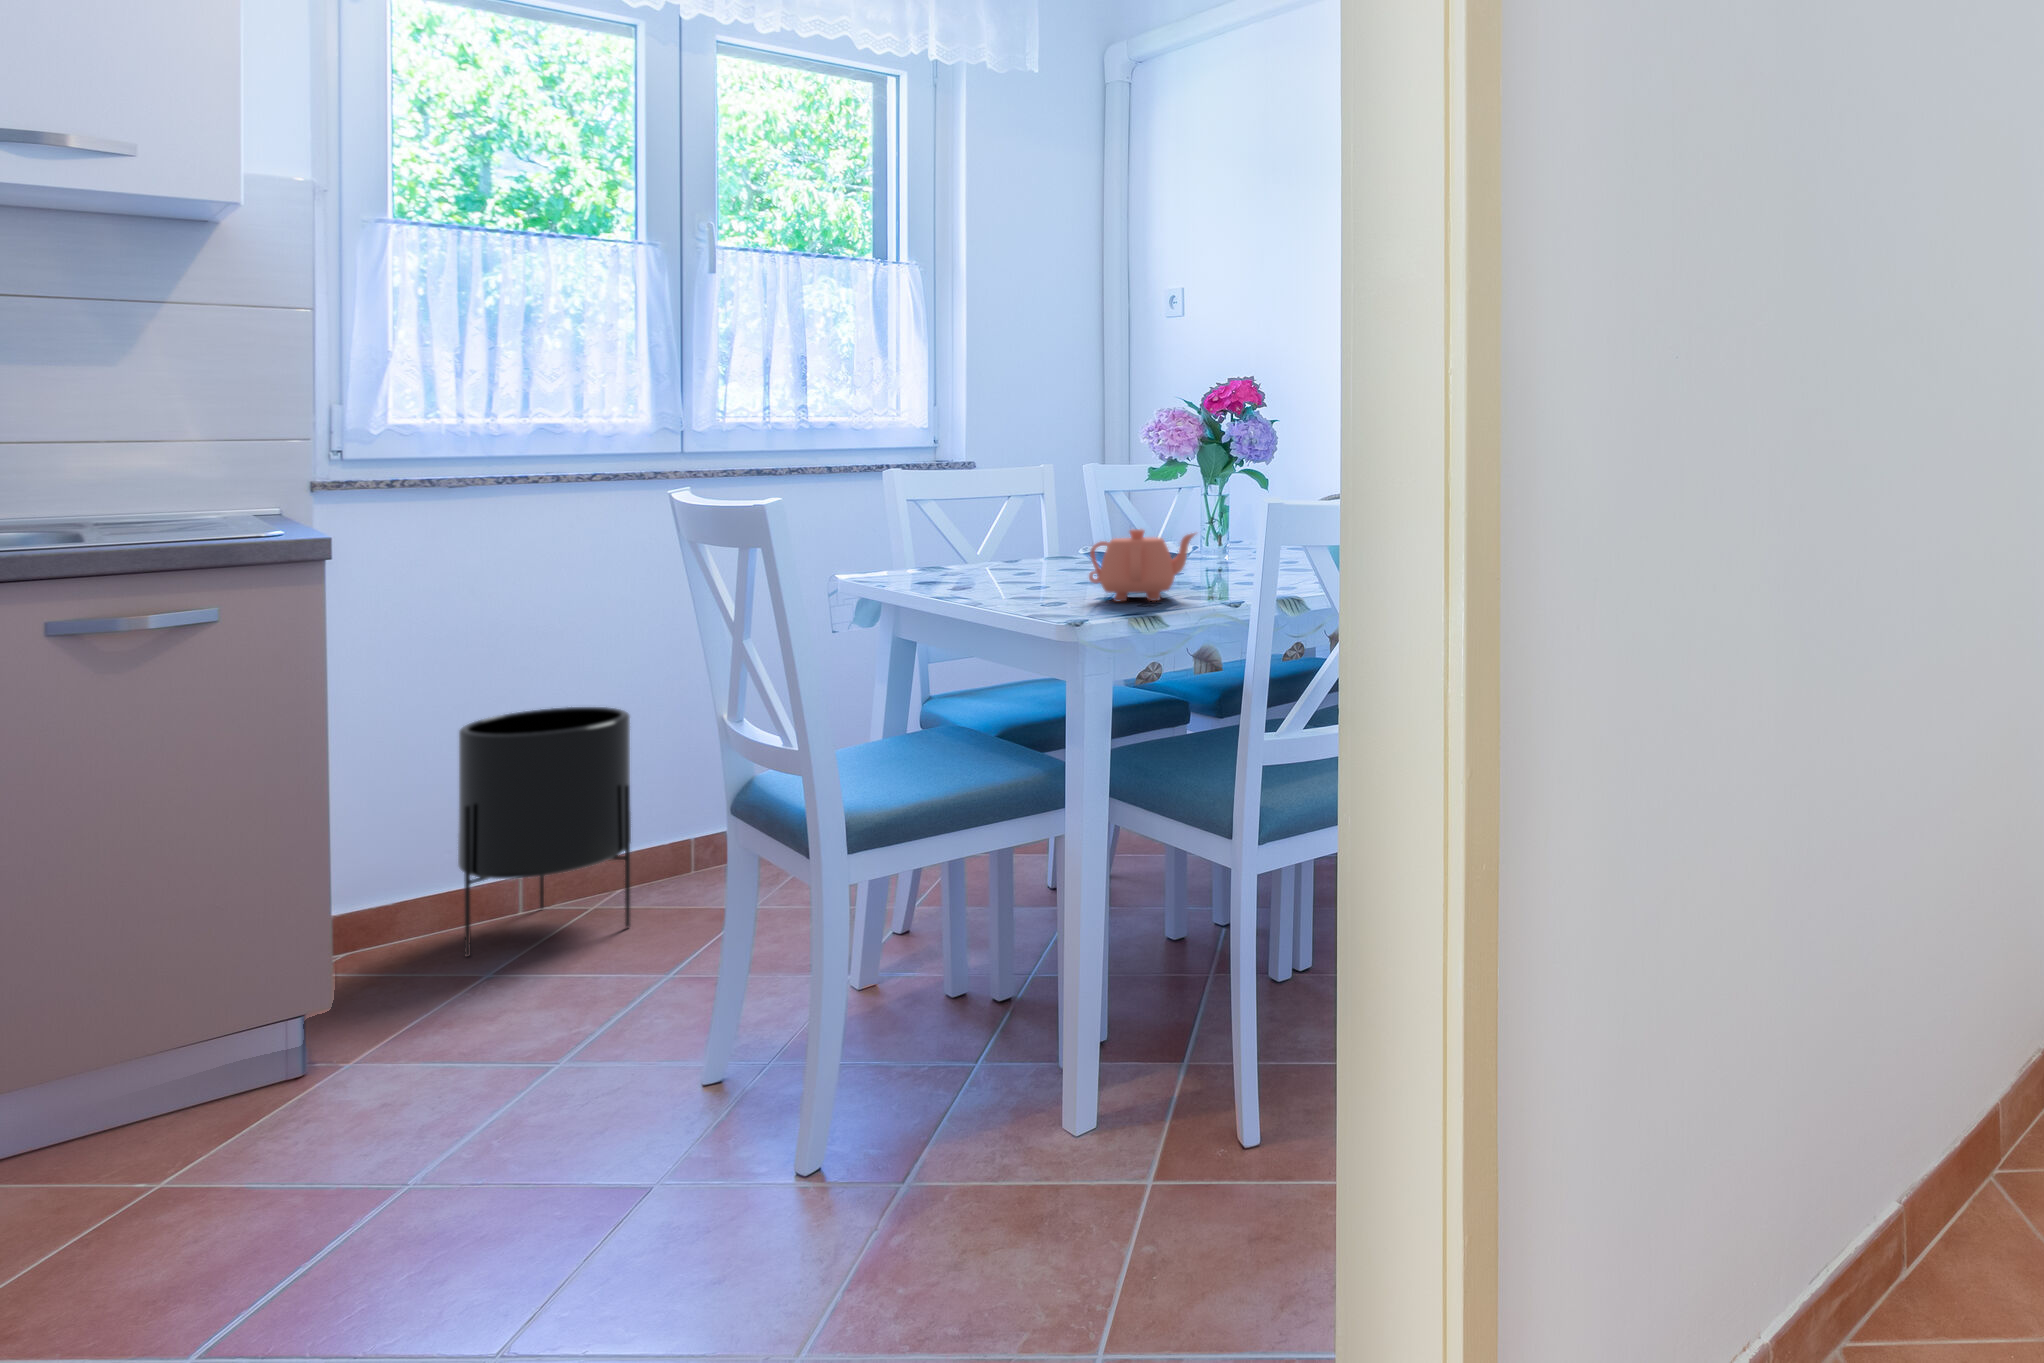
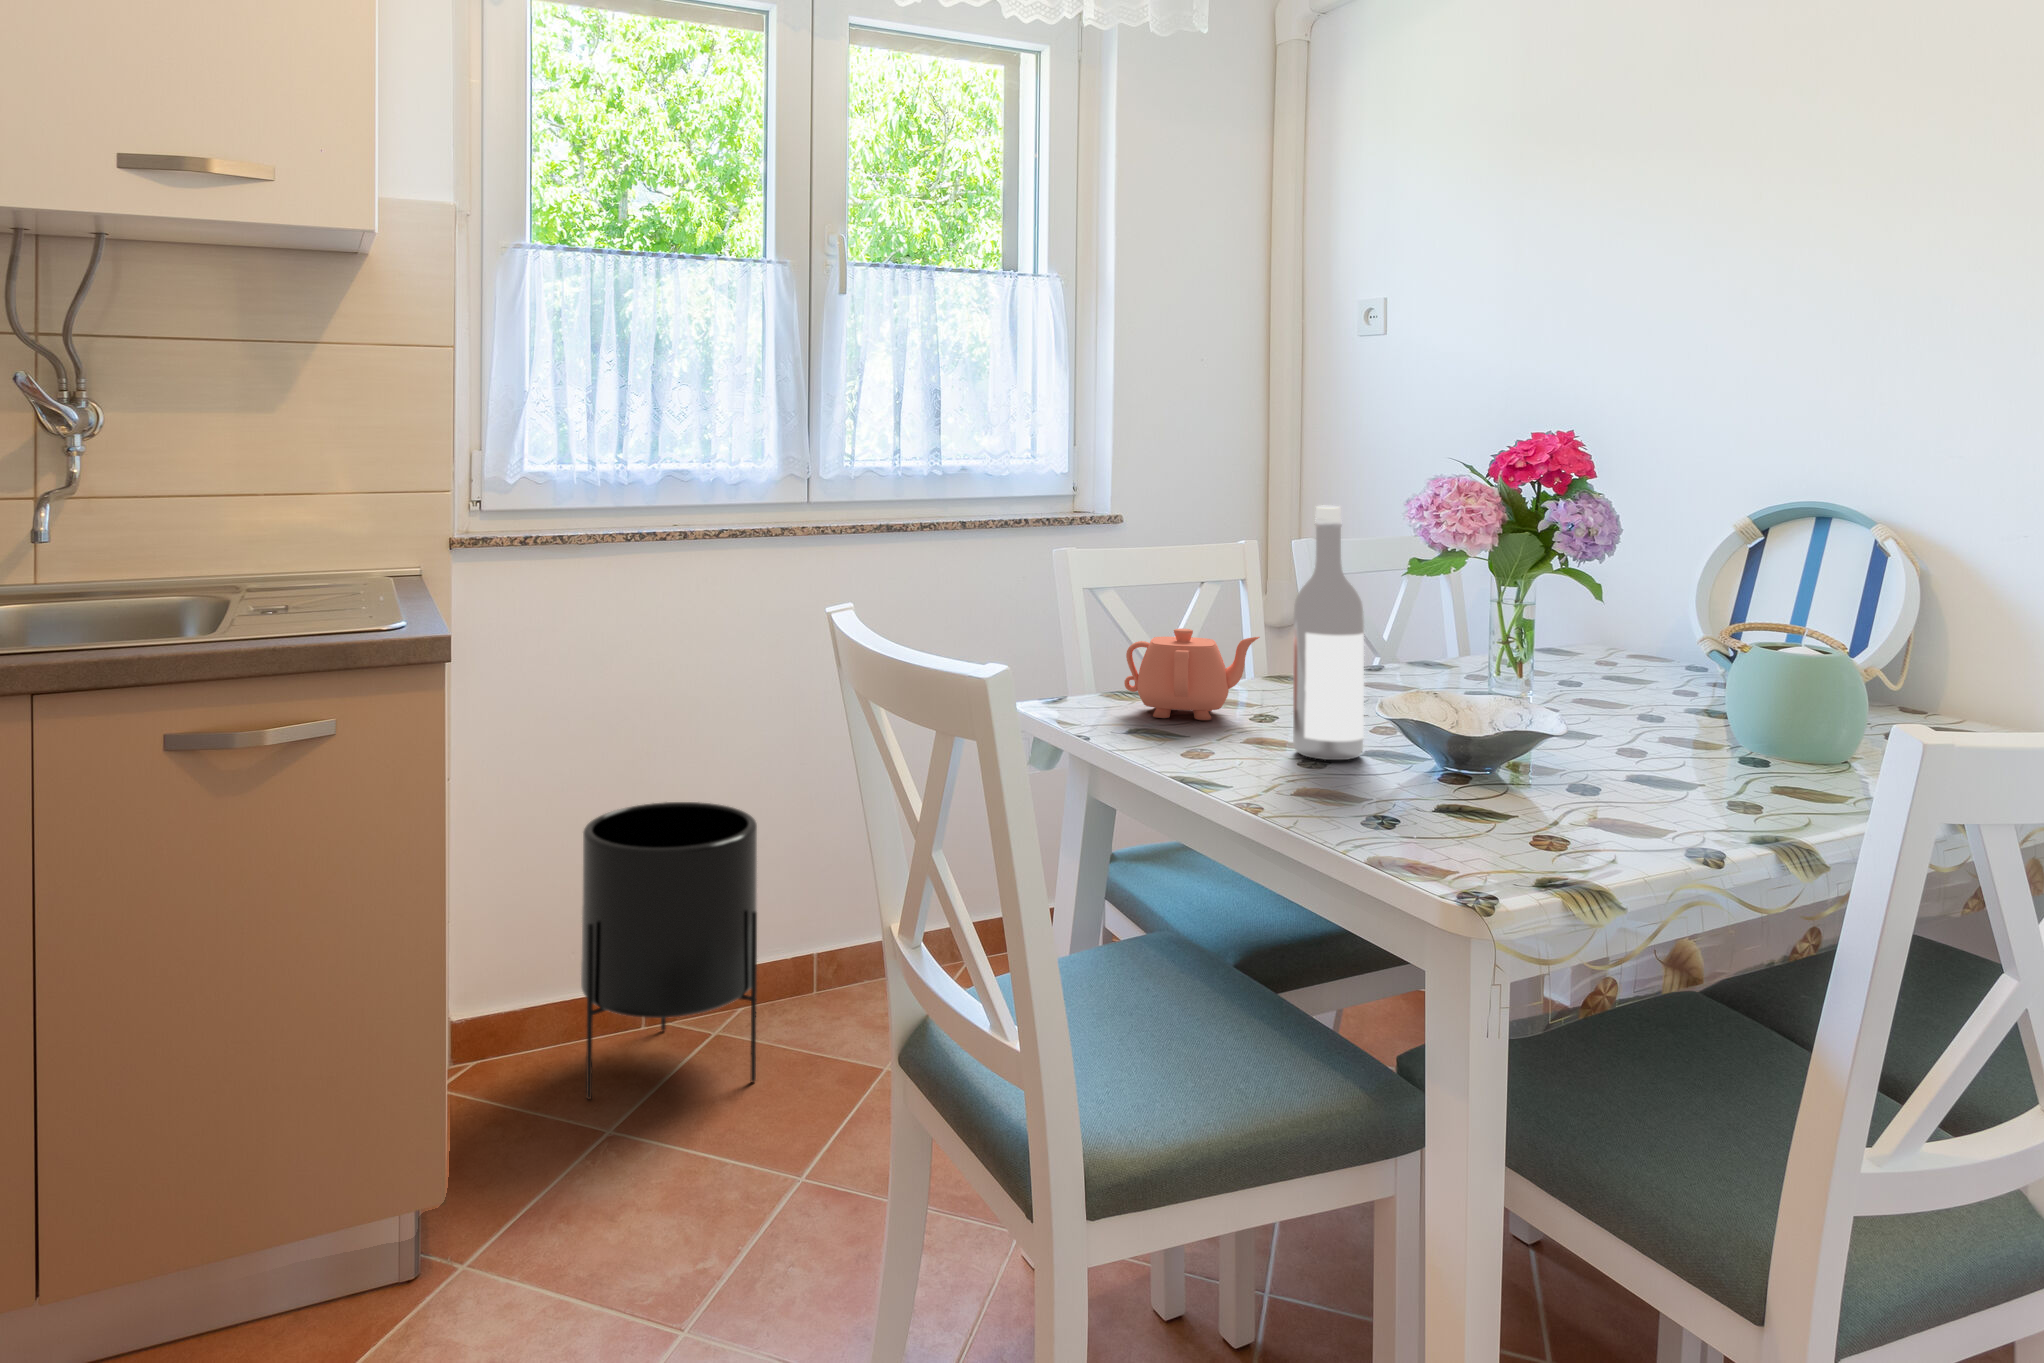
wine bottle: none [1030,416,1078,585] -> present [1293,506,1364,760]
teapot: present [1089,529,1195,601] -> present [1124,629,1260,720]

